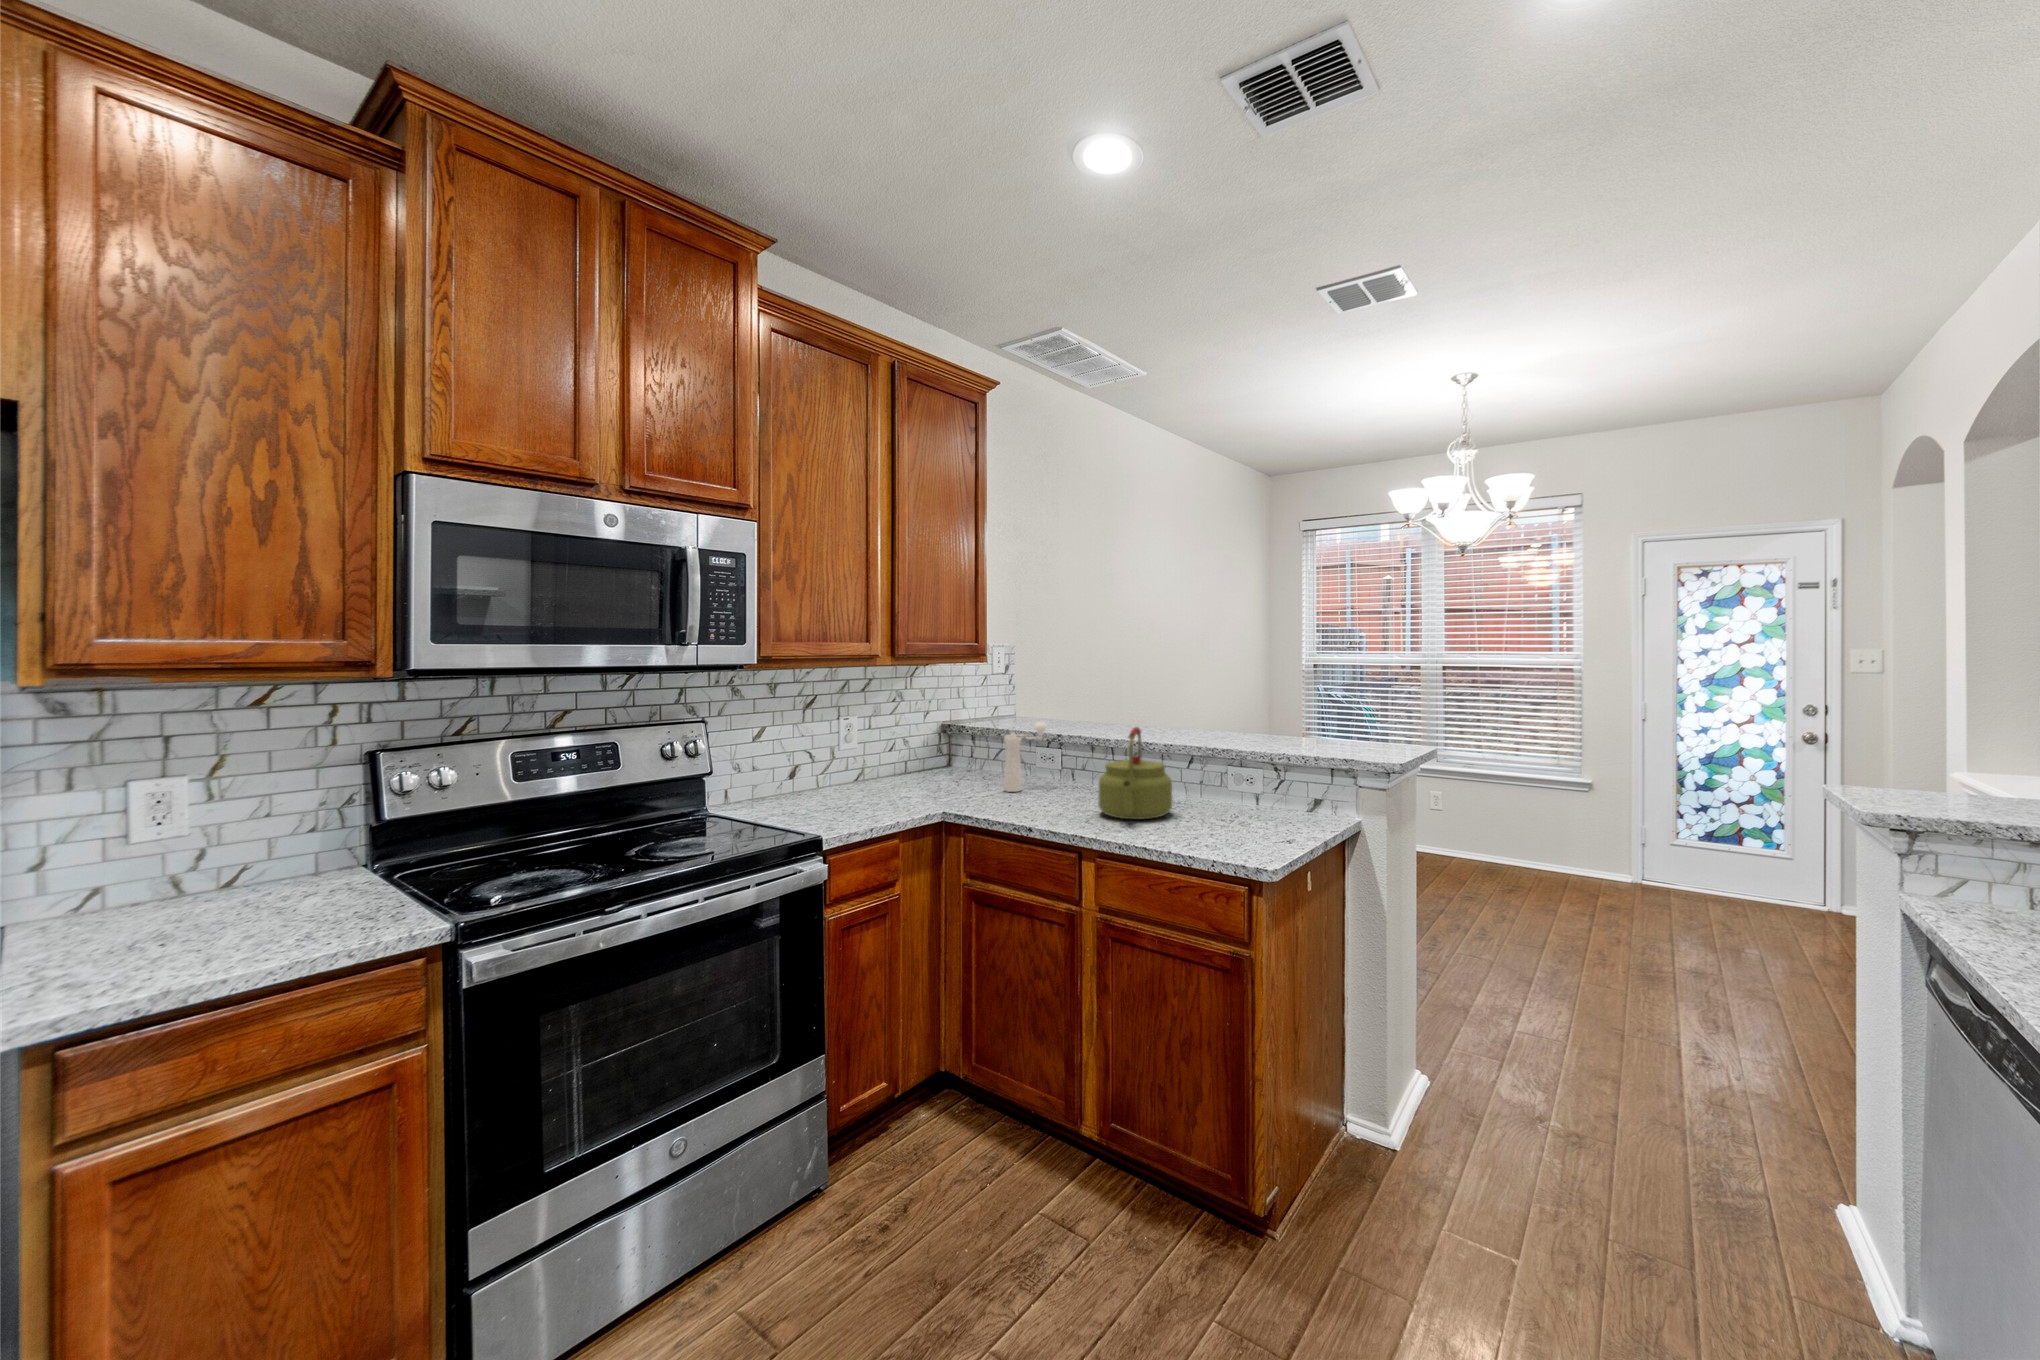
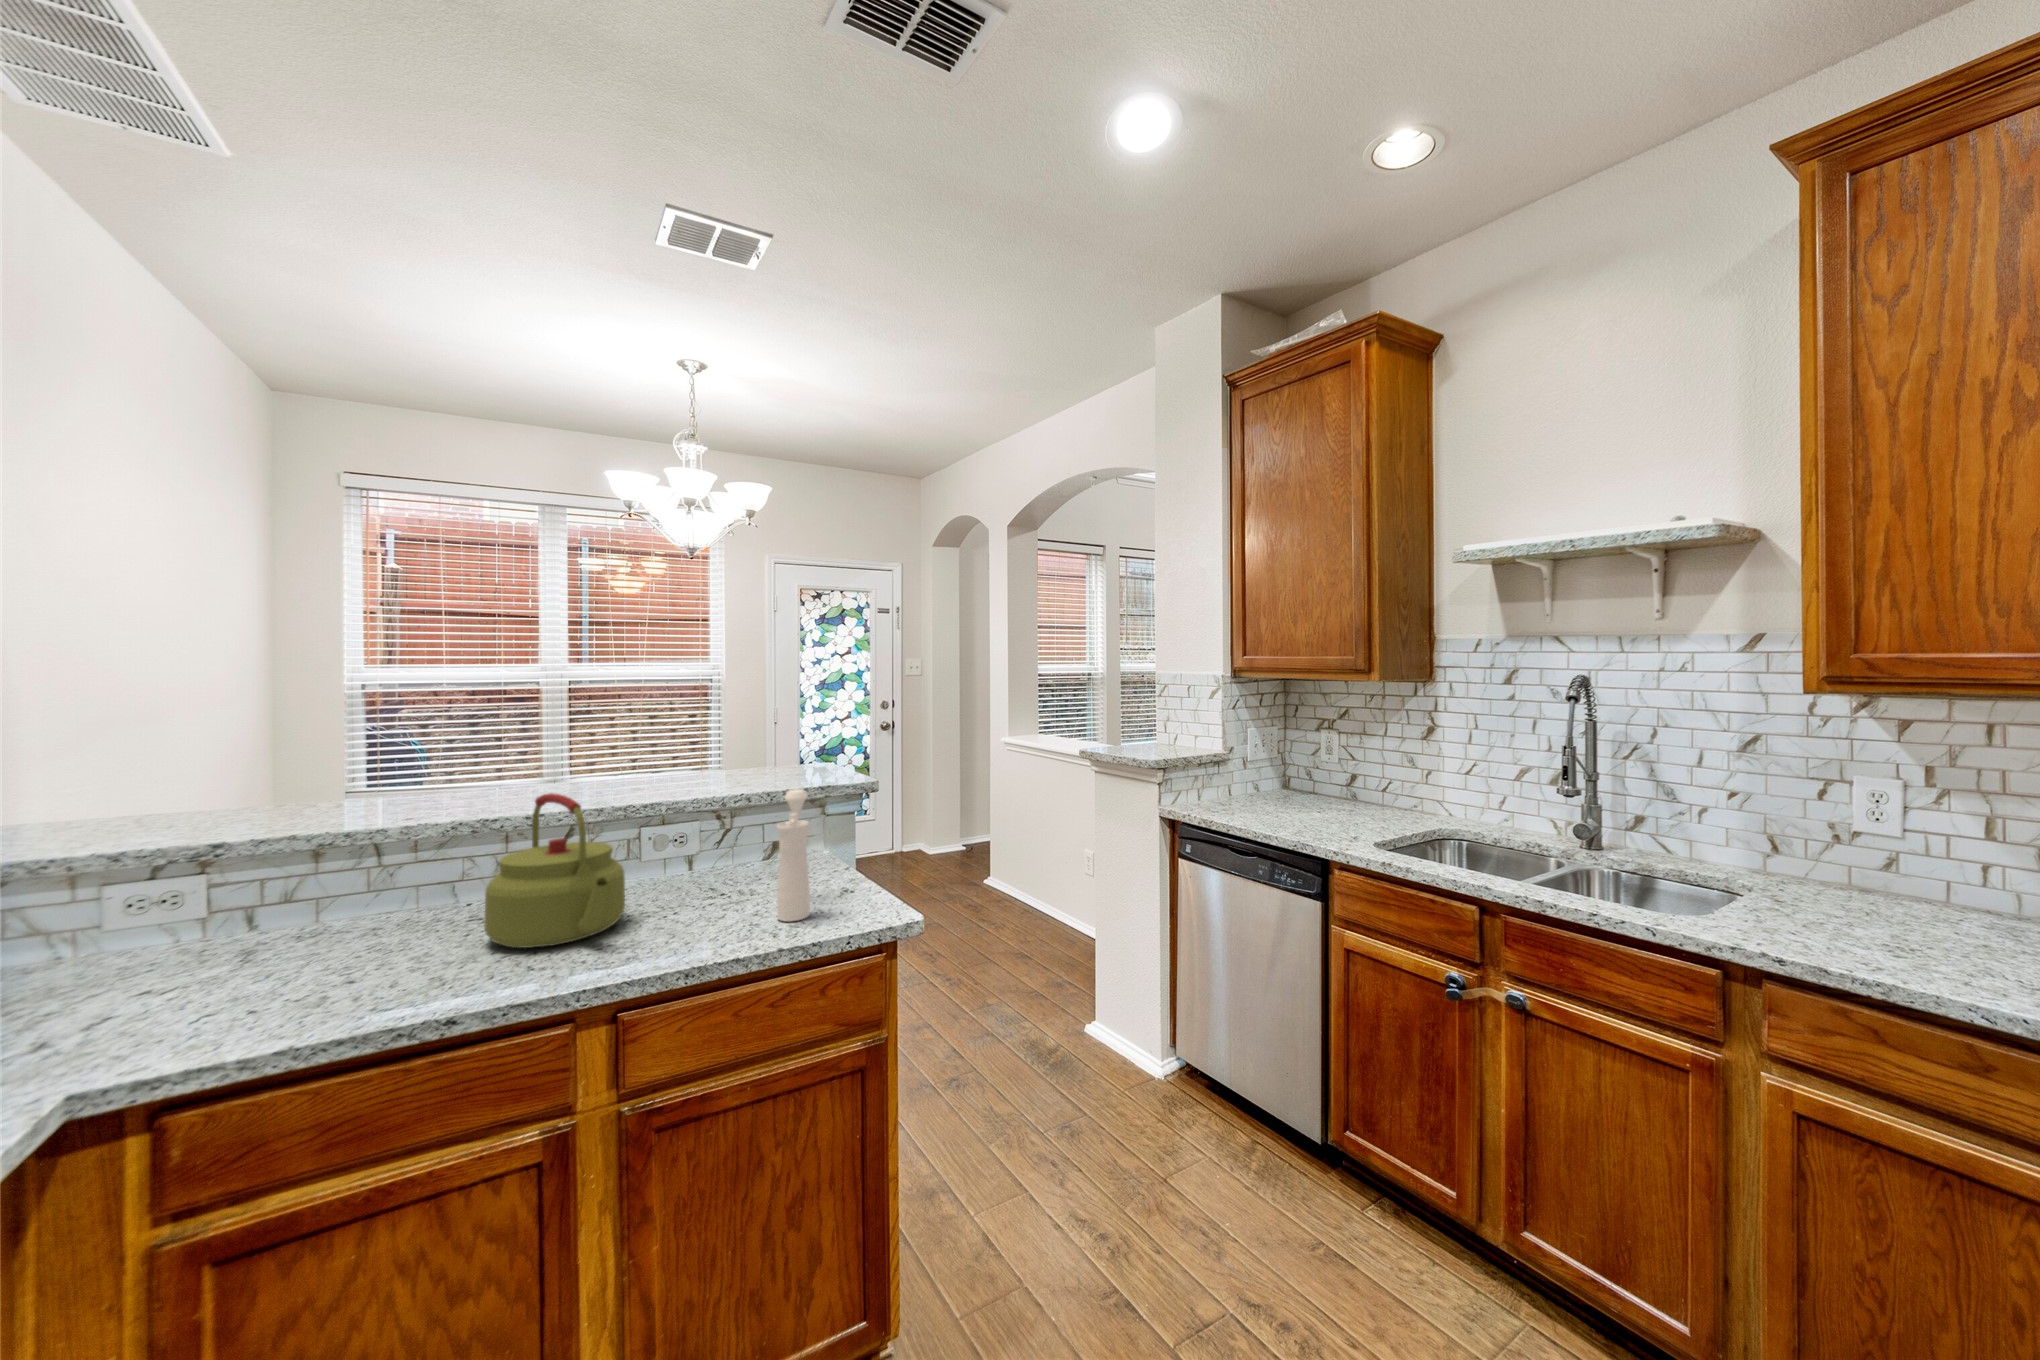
pepper mill: present [1004,722,1047,792] -> present [777,789,810,921]

